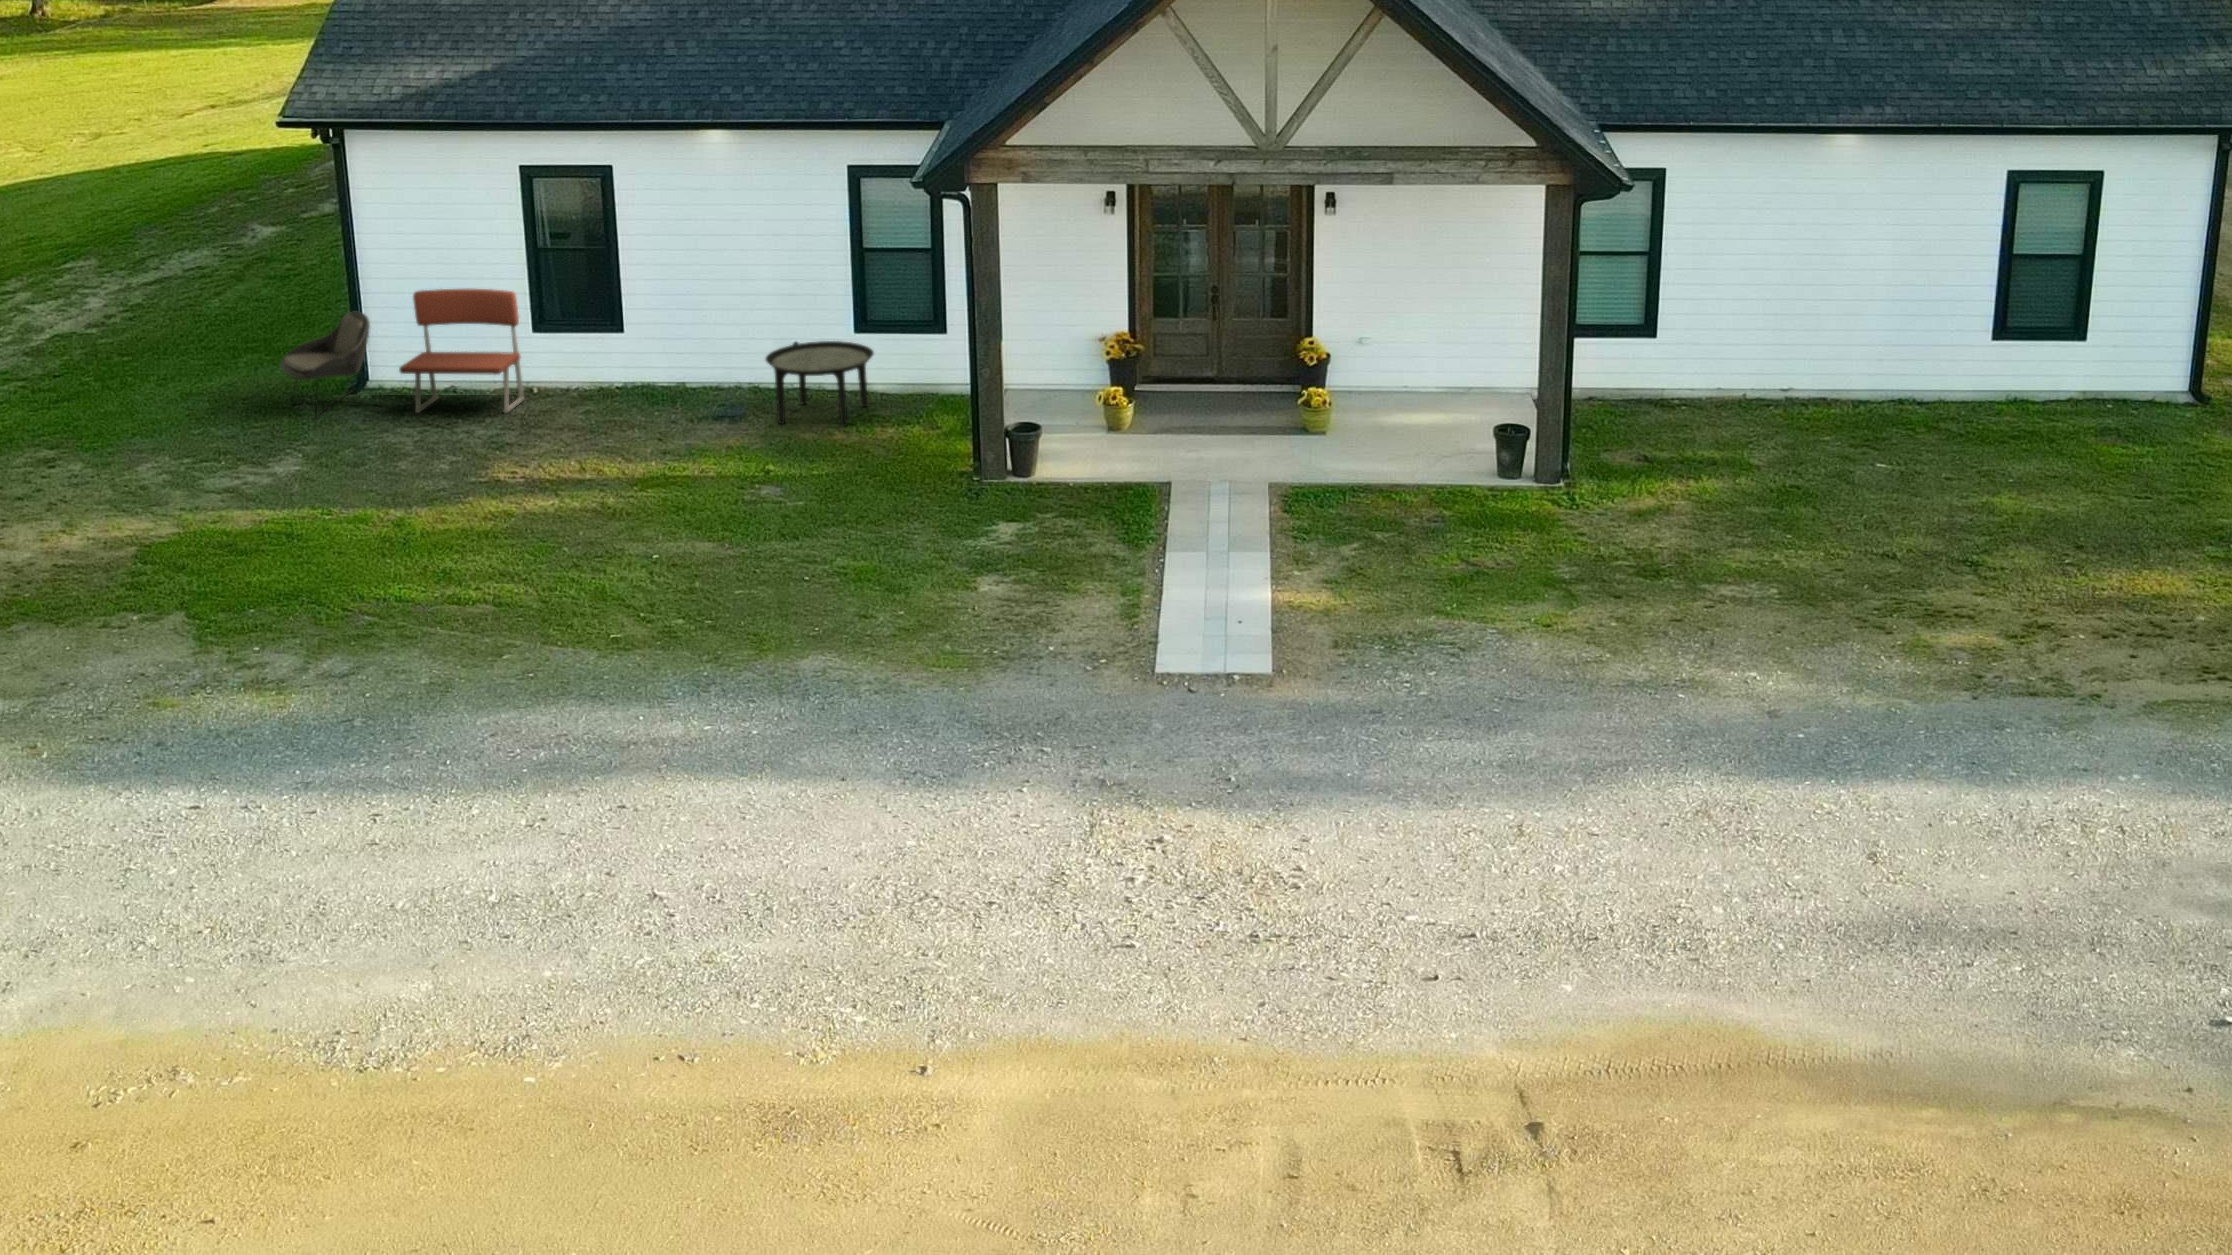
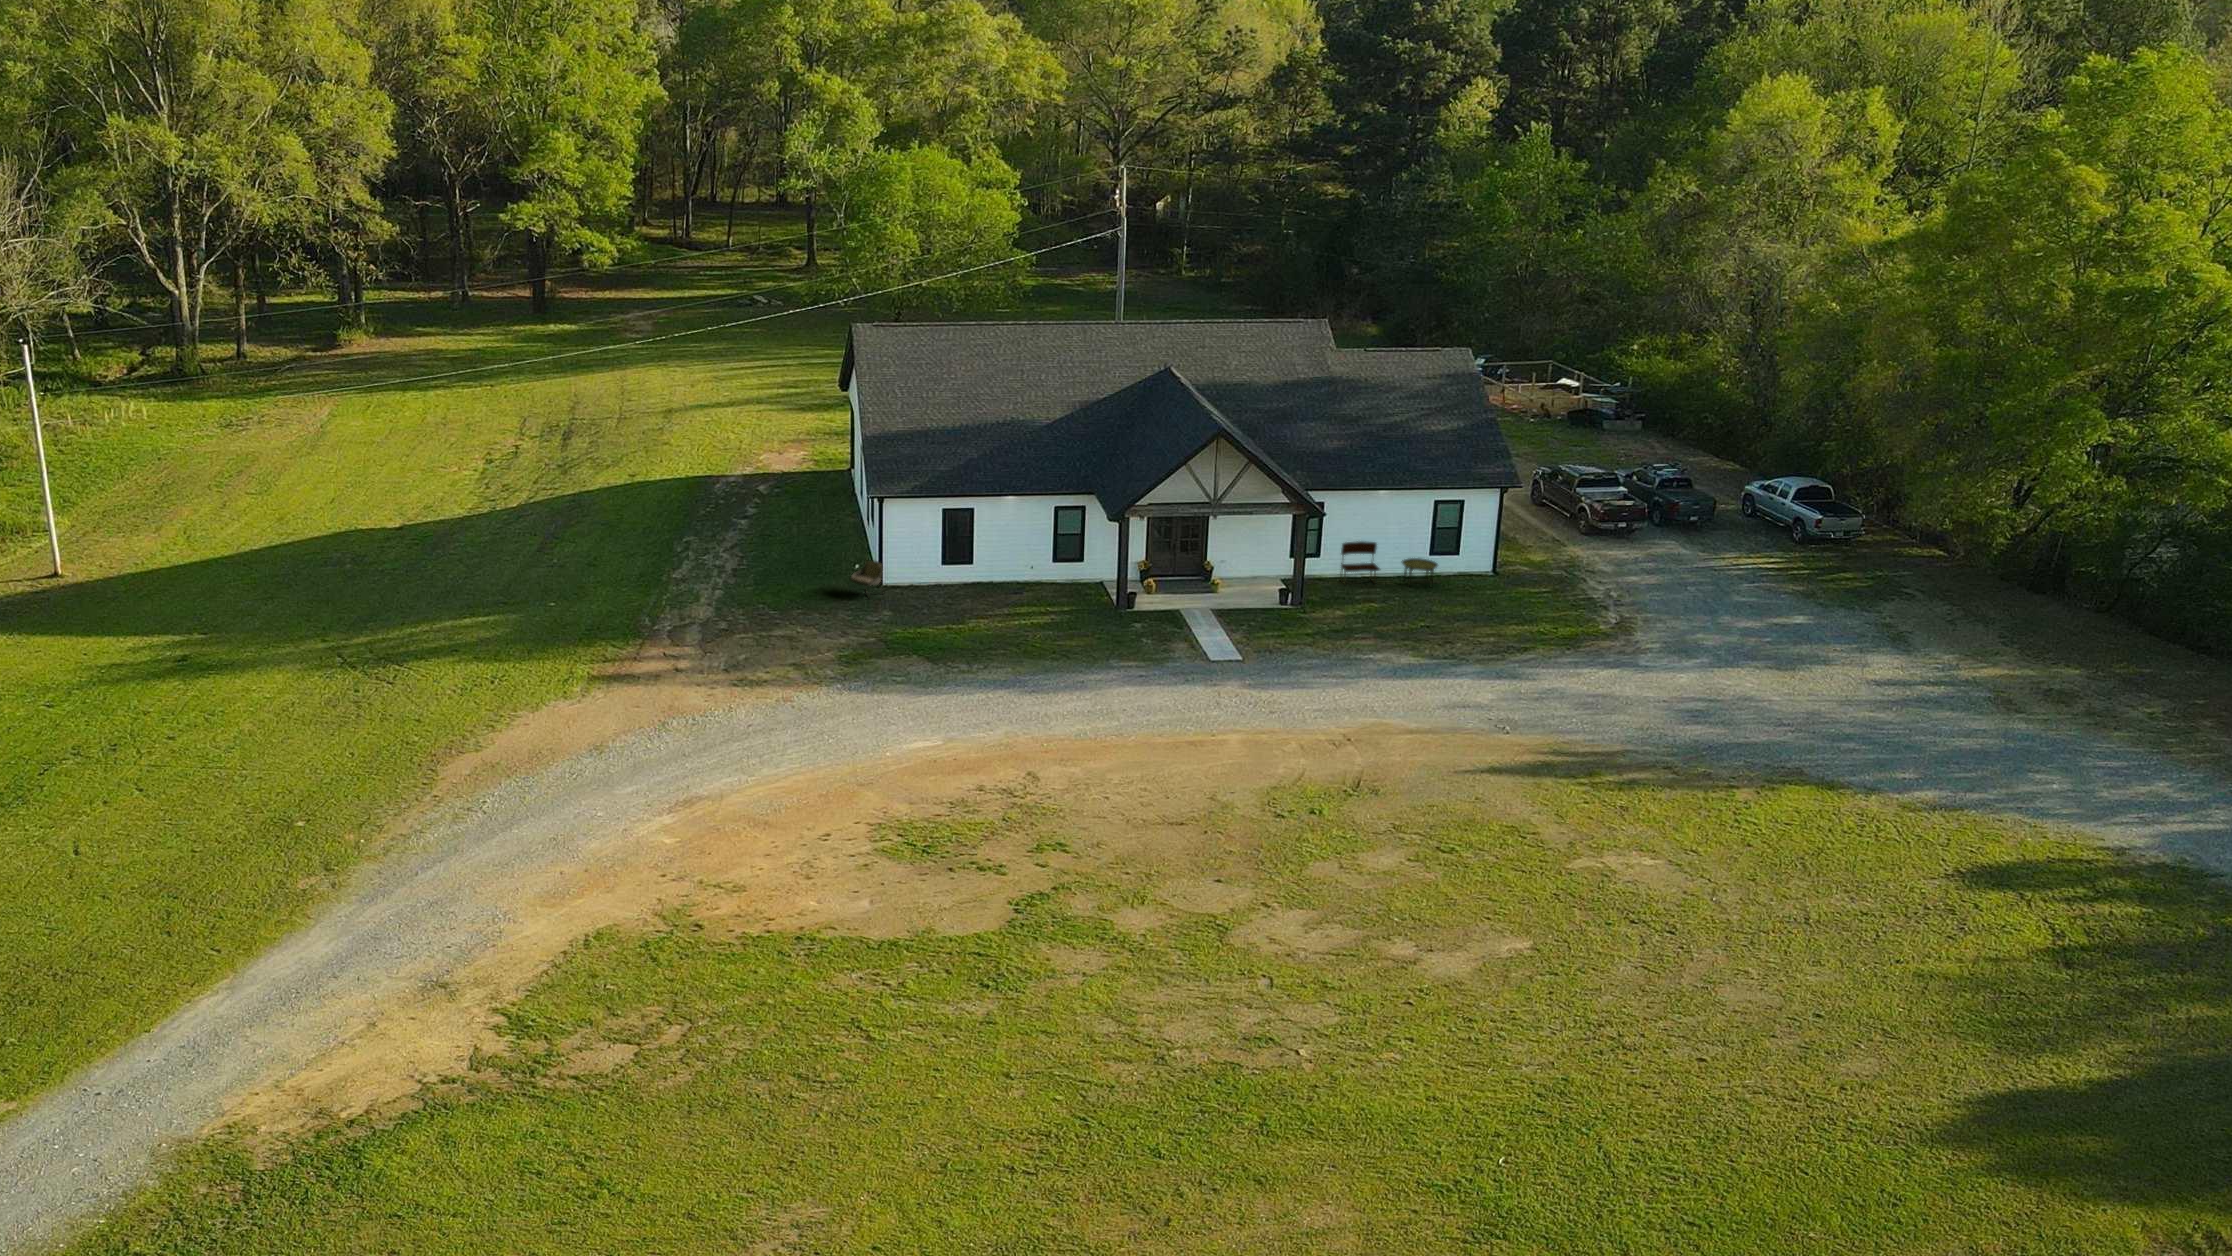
bench: present [399,289,524,413] -> present [1341,541,1380,584]
round table: present [766,341,874,427] -> present [1402,558,1438,585]

